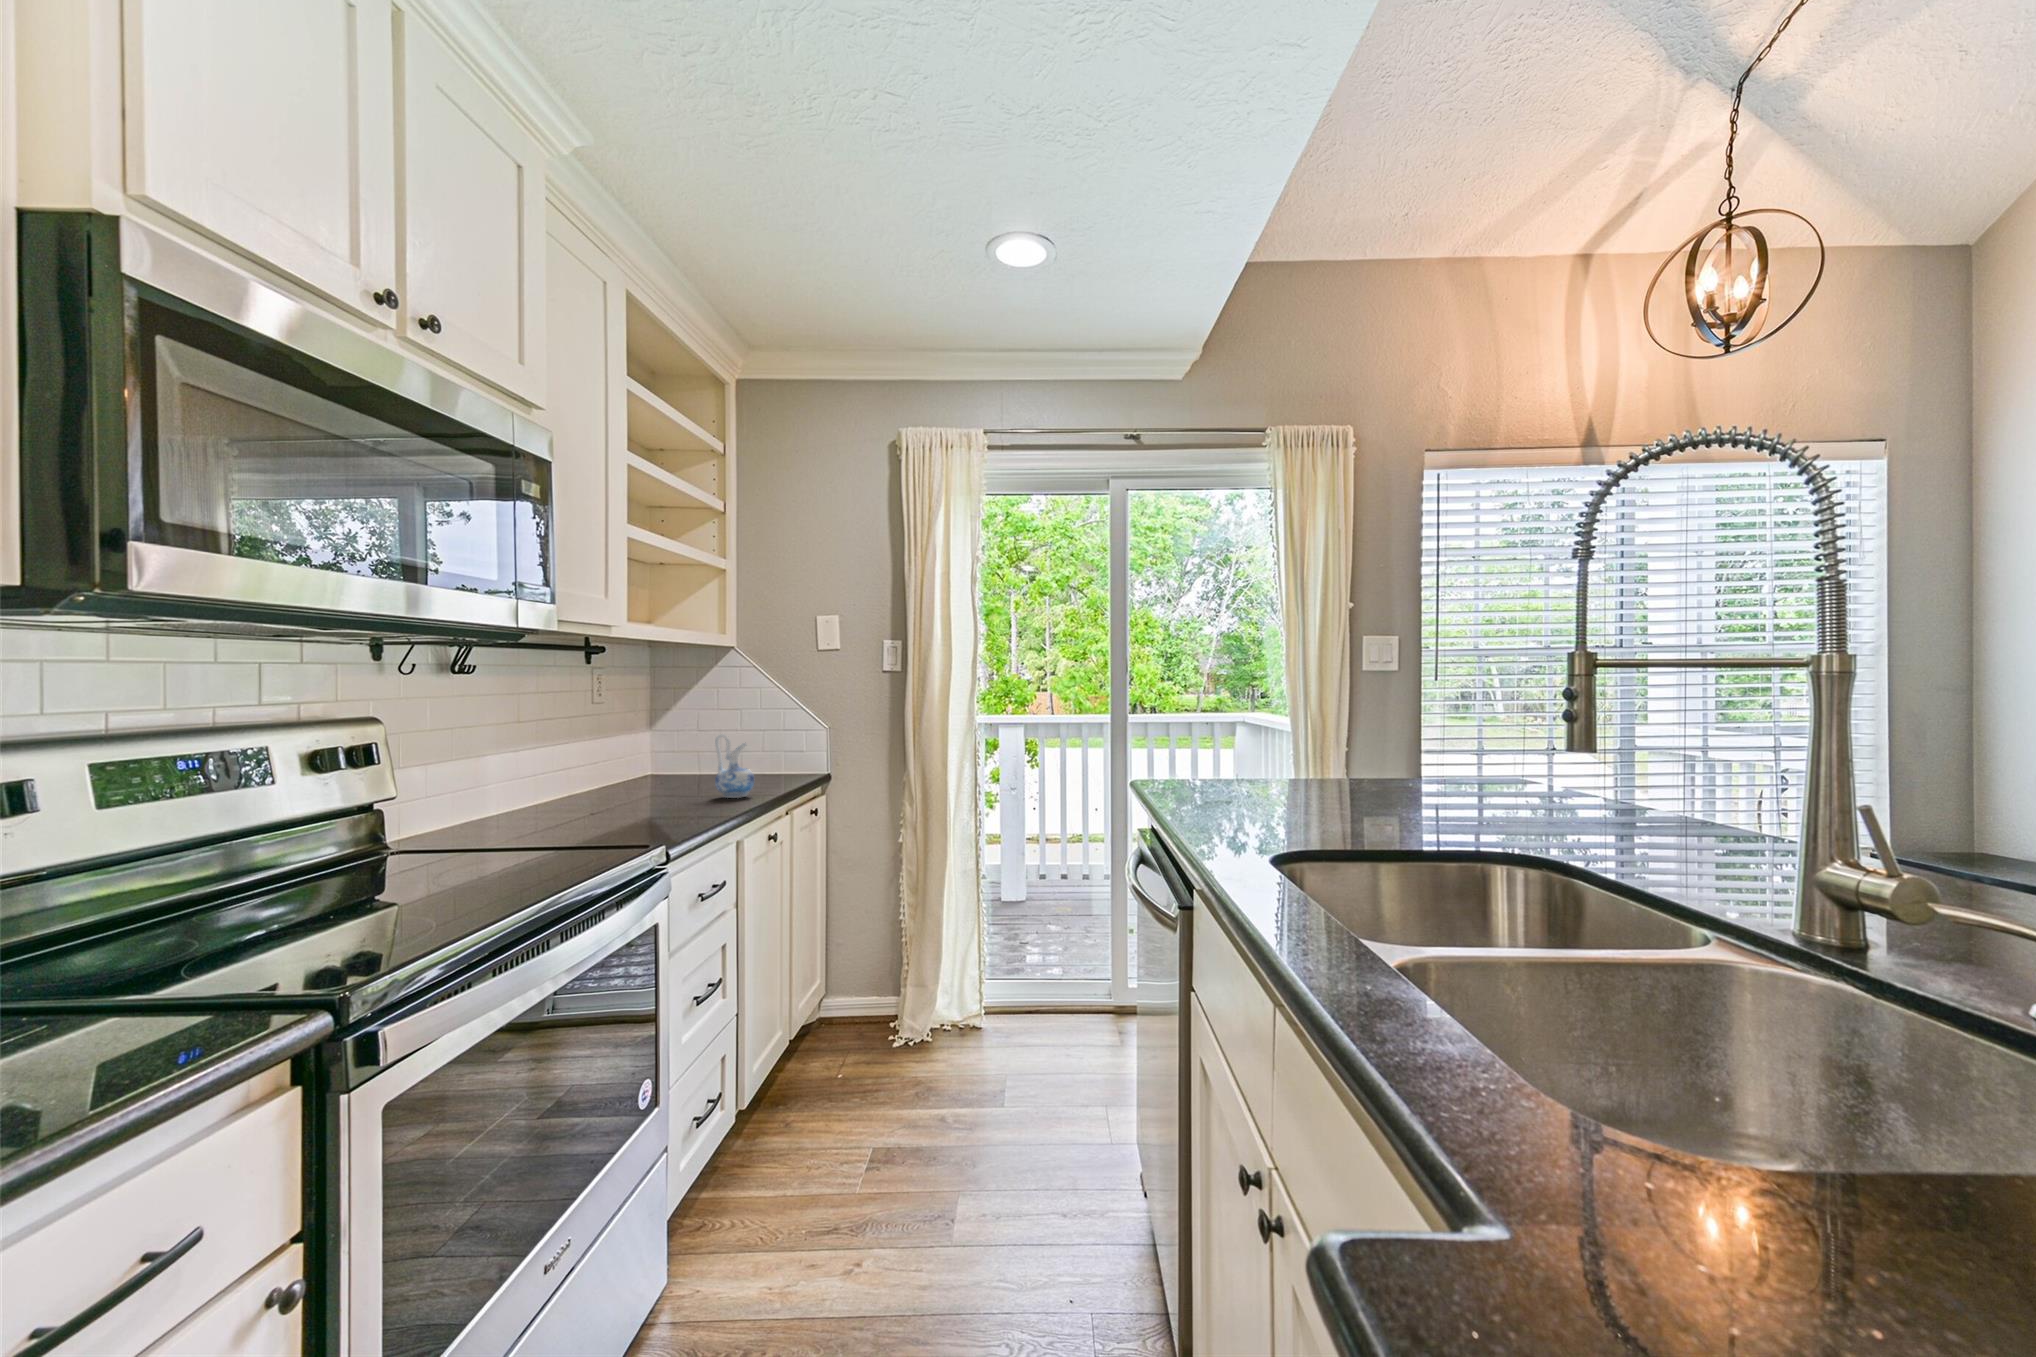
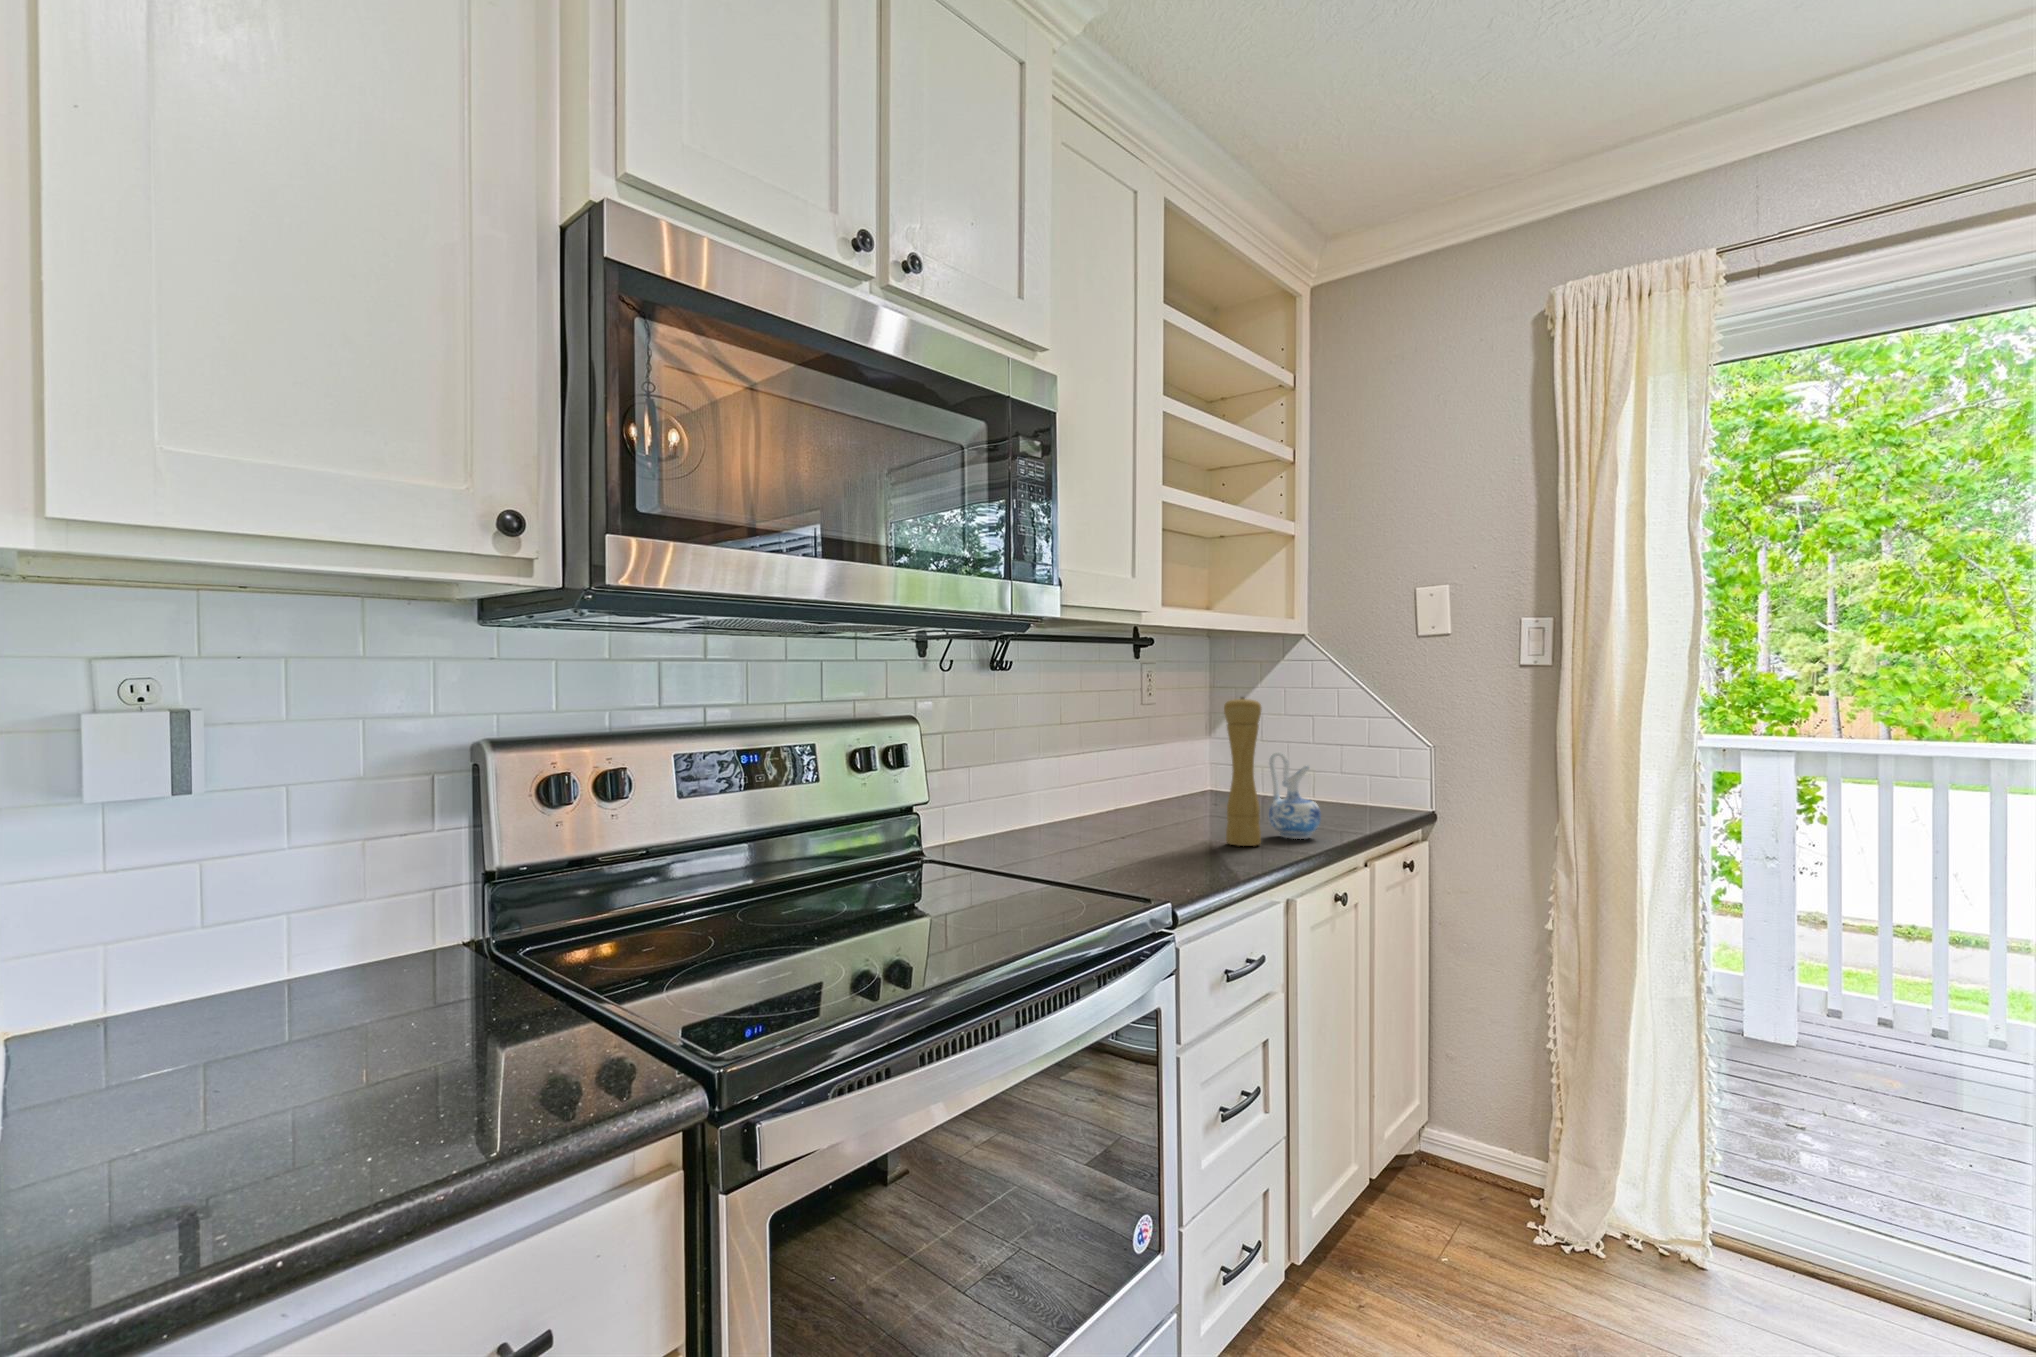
pepper mill: none [683,693,713,806] -> present [1224,697,1262,846]

